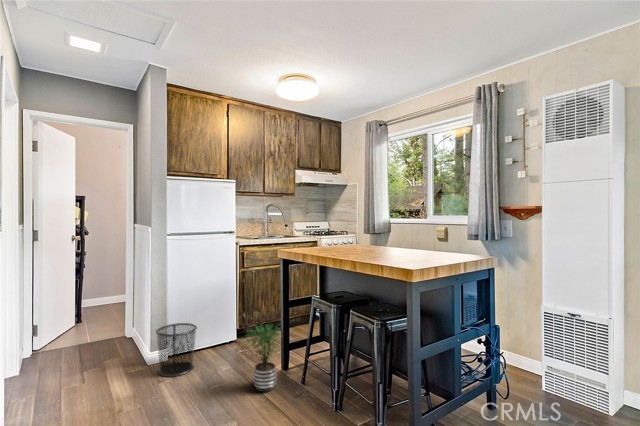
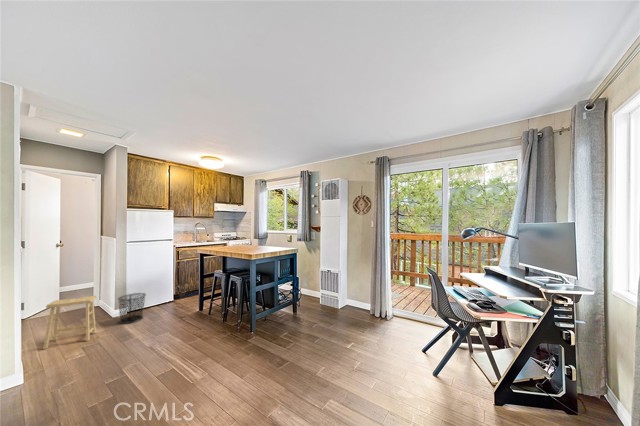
footstool: none [52,325,125,410] -> present [43,296,97,349]
potted plant: present [241,325,280,392] -> none [173,287,200,323]

